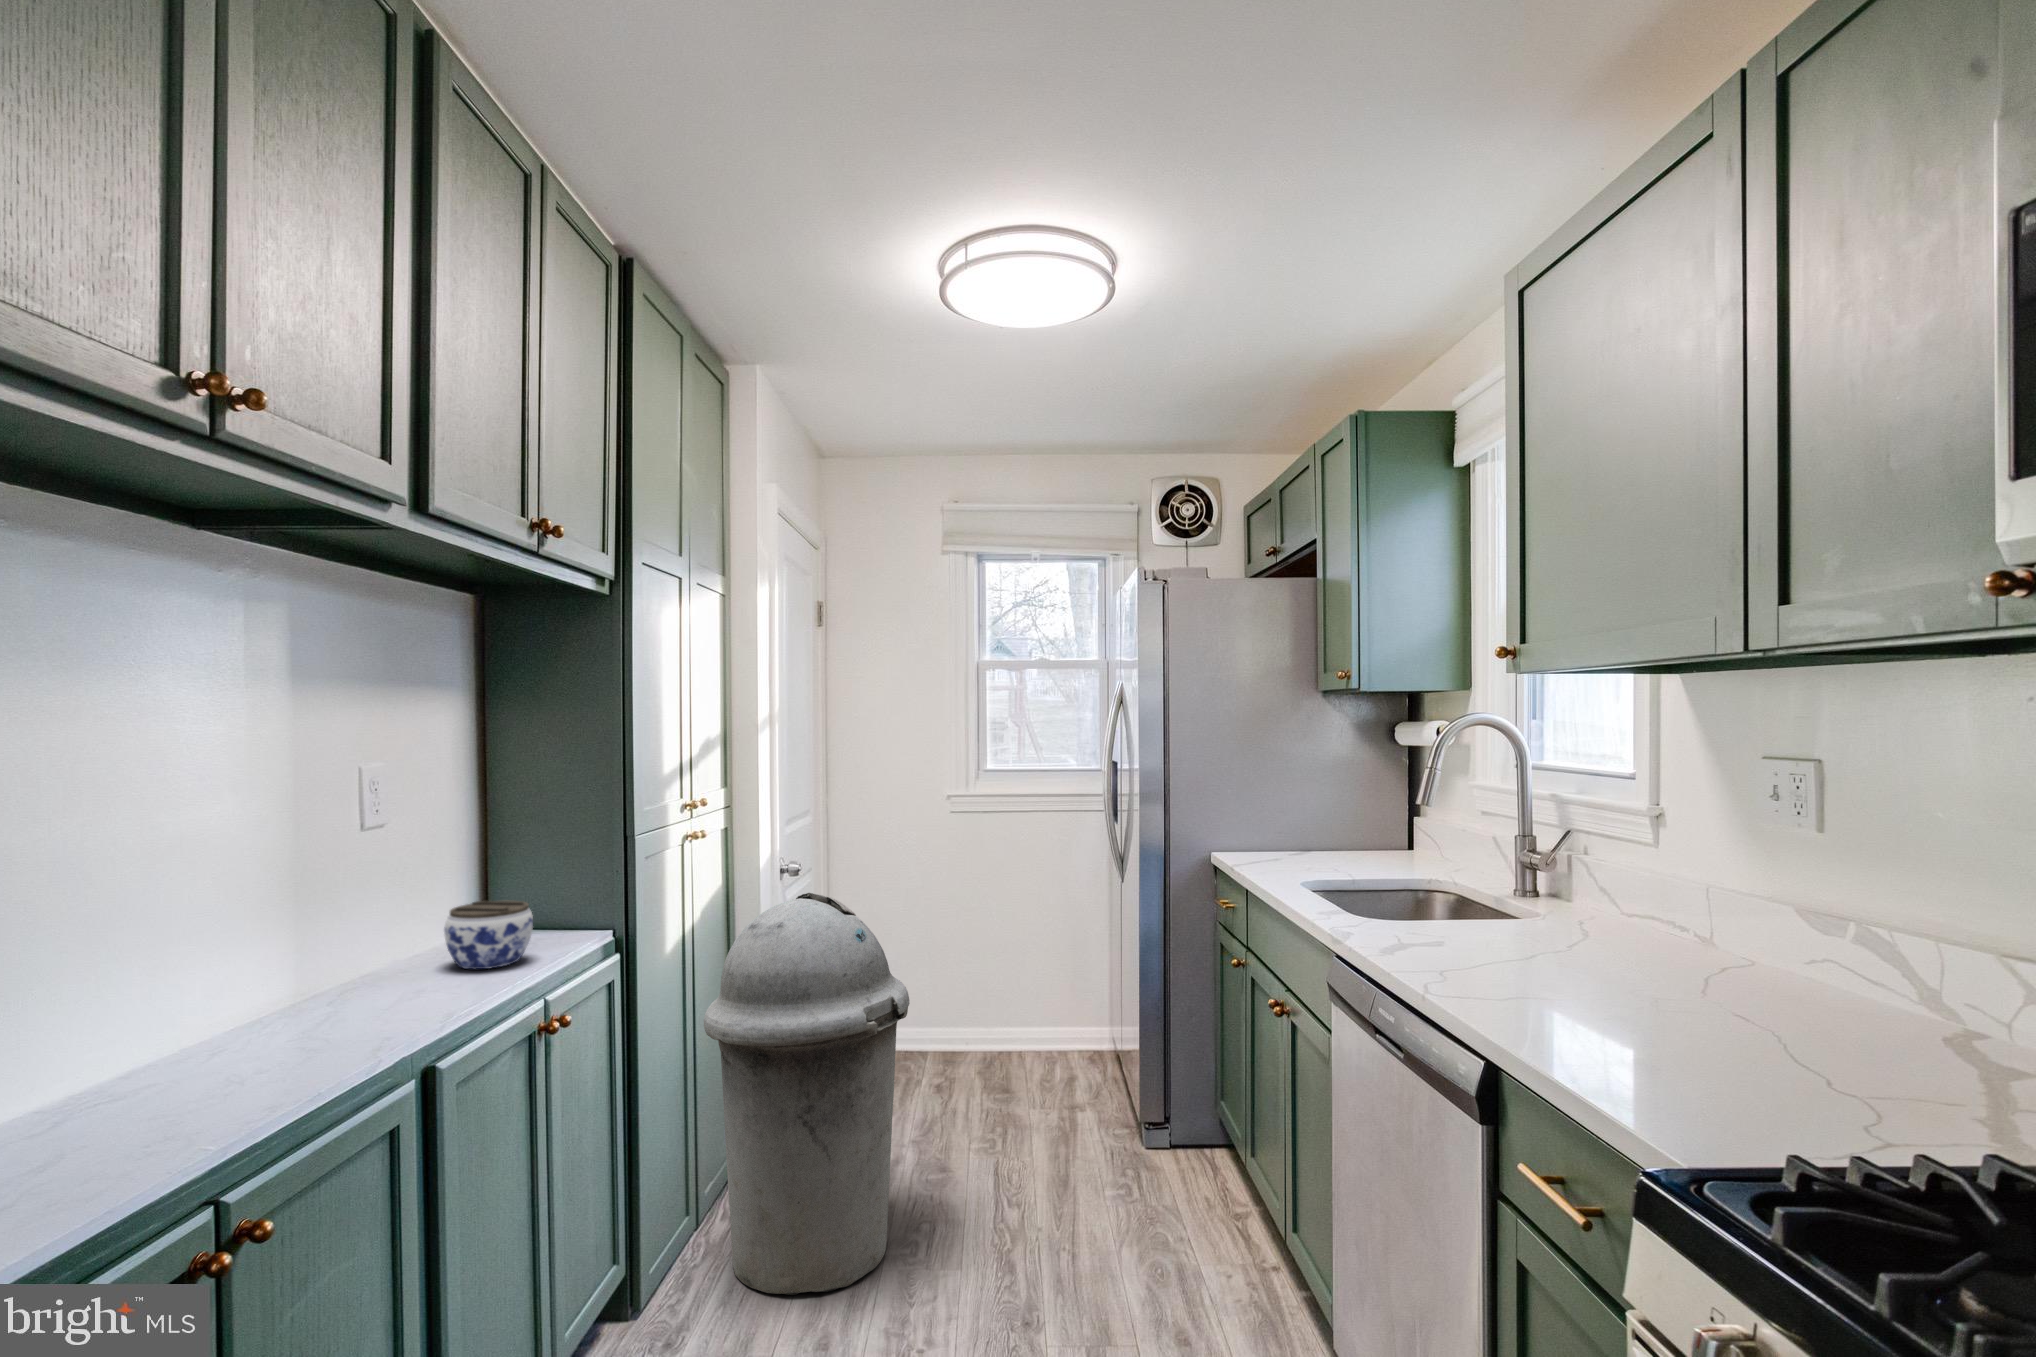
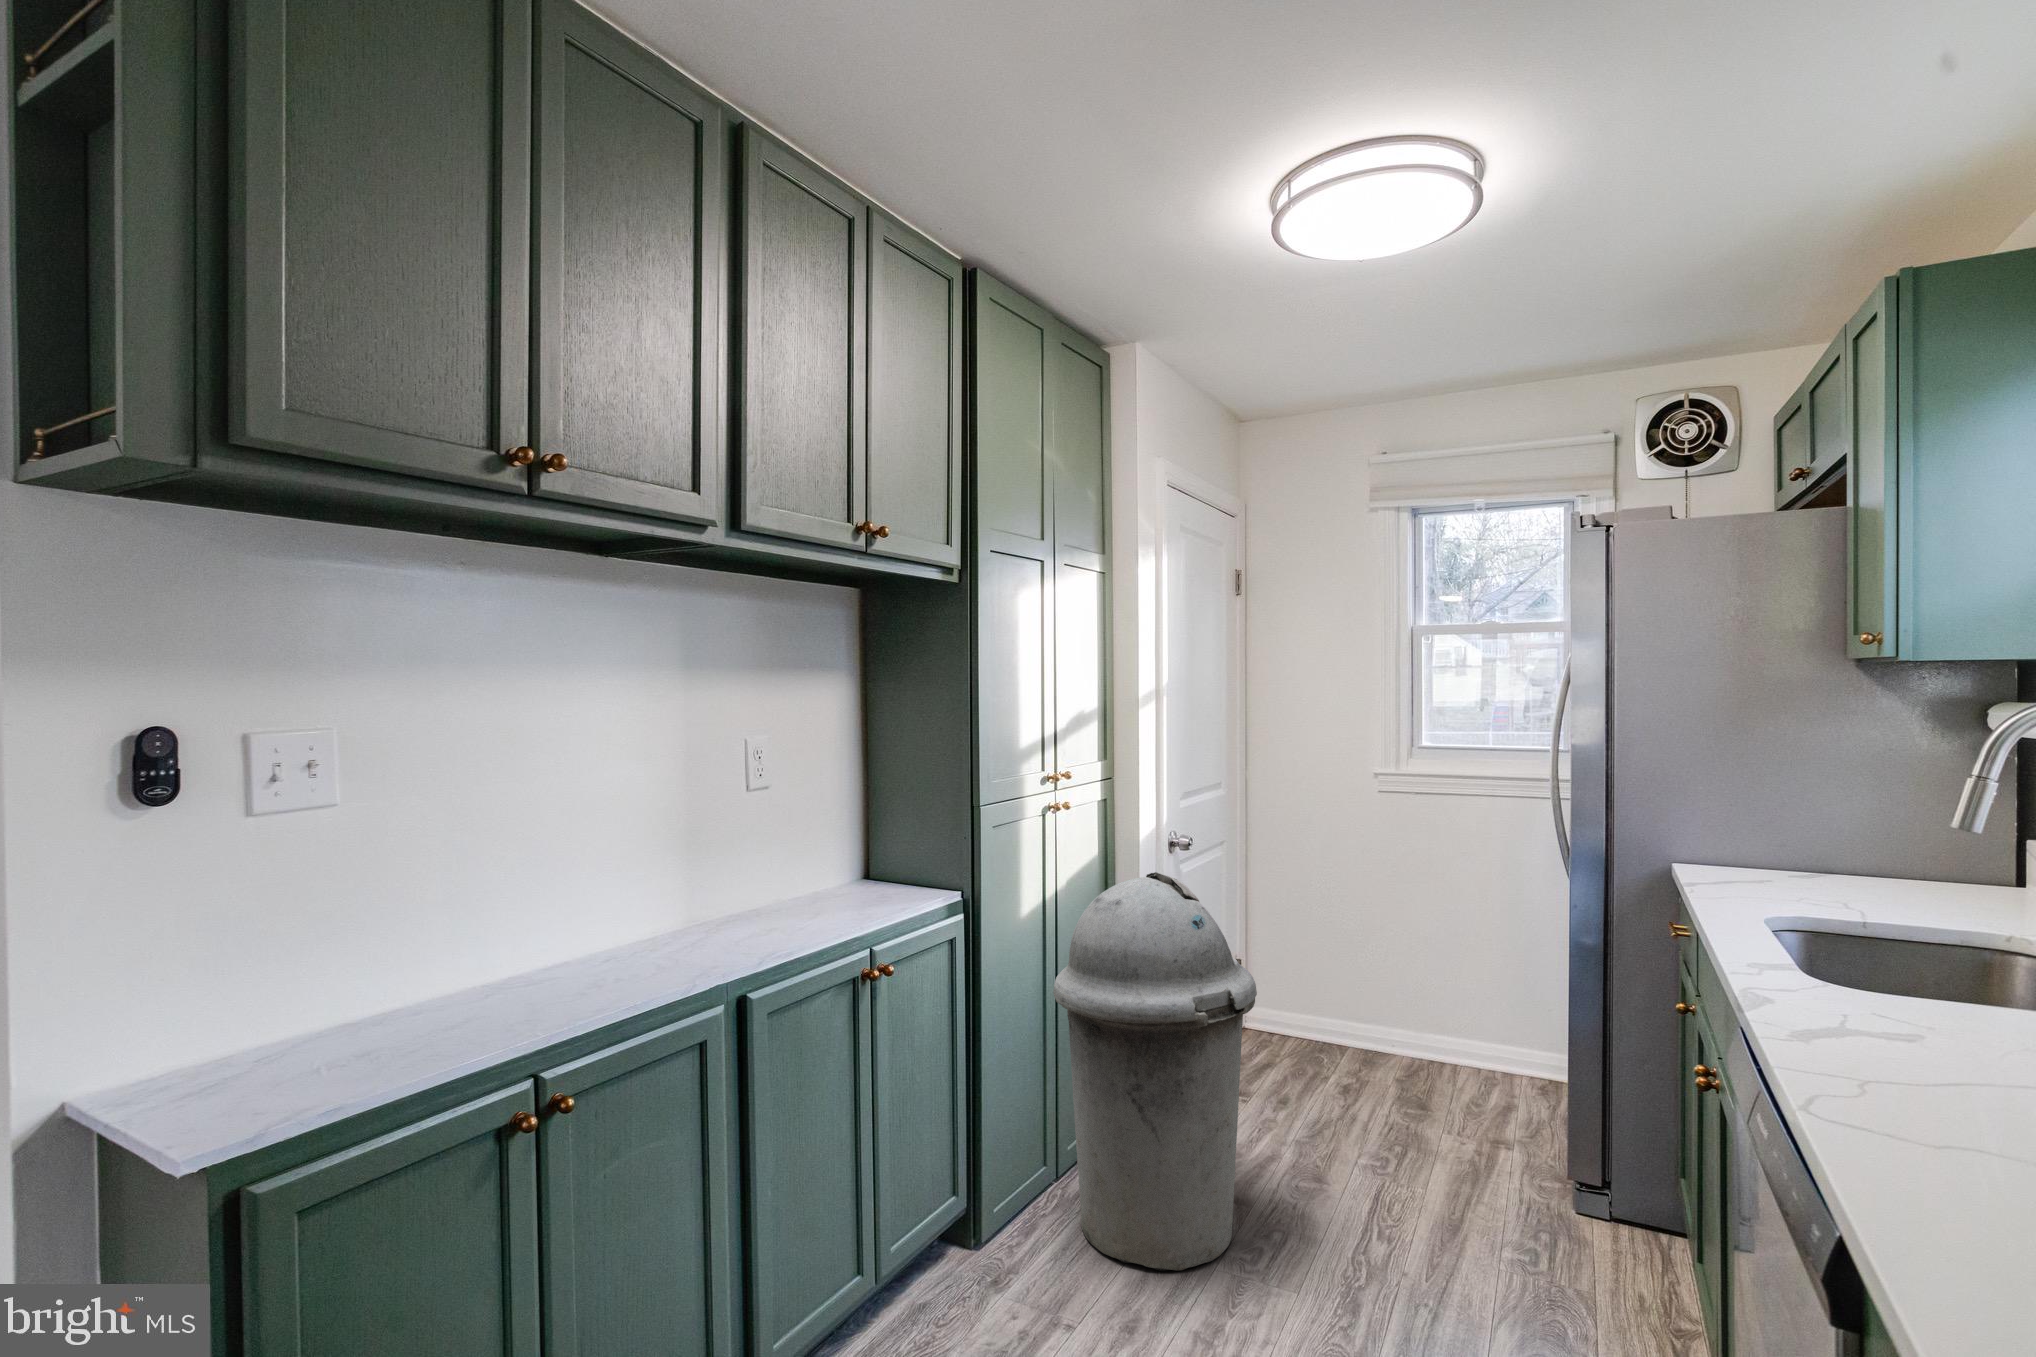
jar: present [444,900,533,969] -> none [809,855,877,914]

